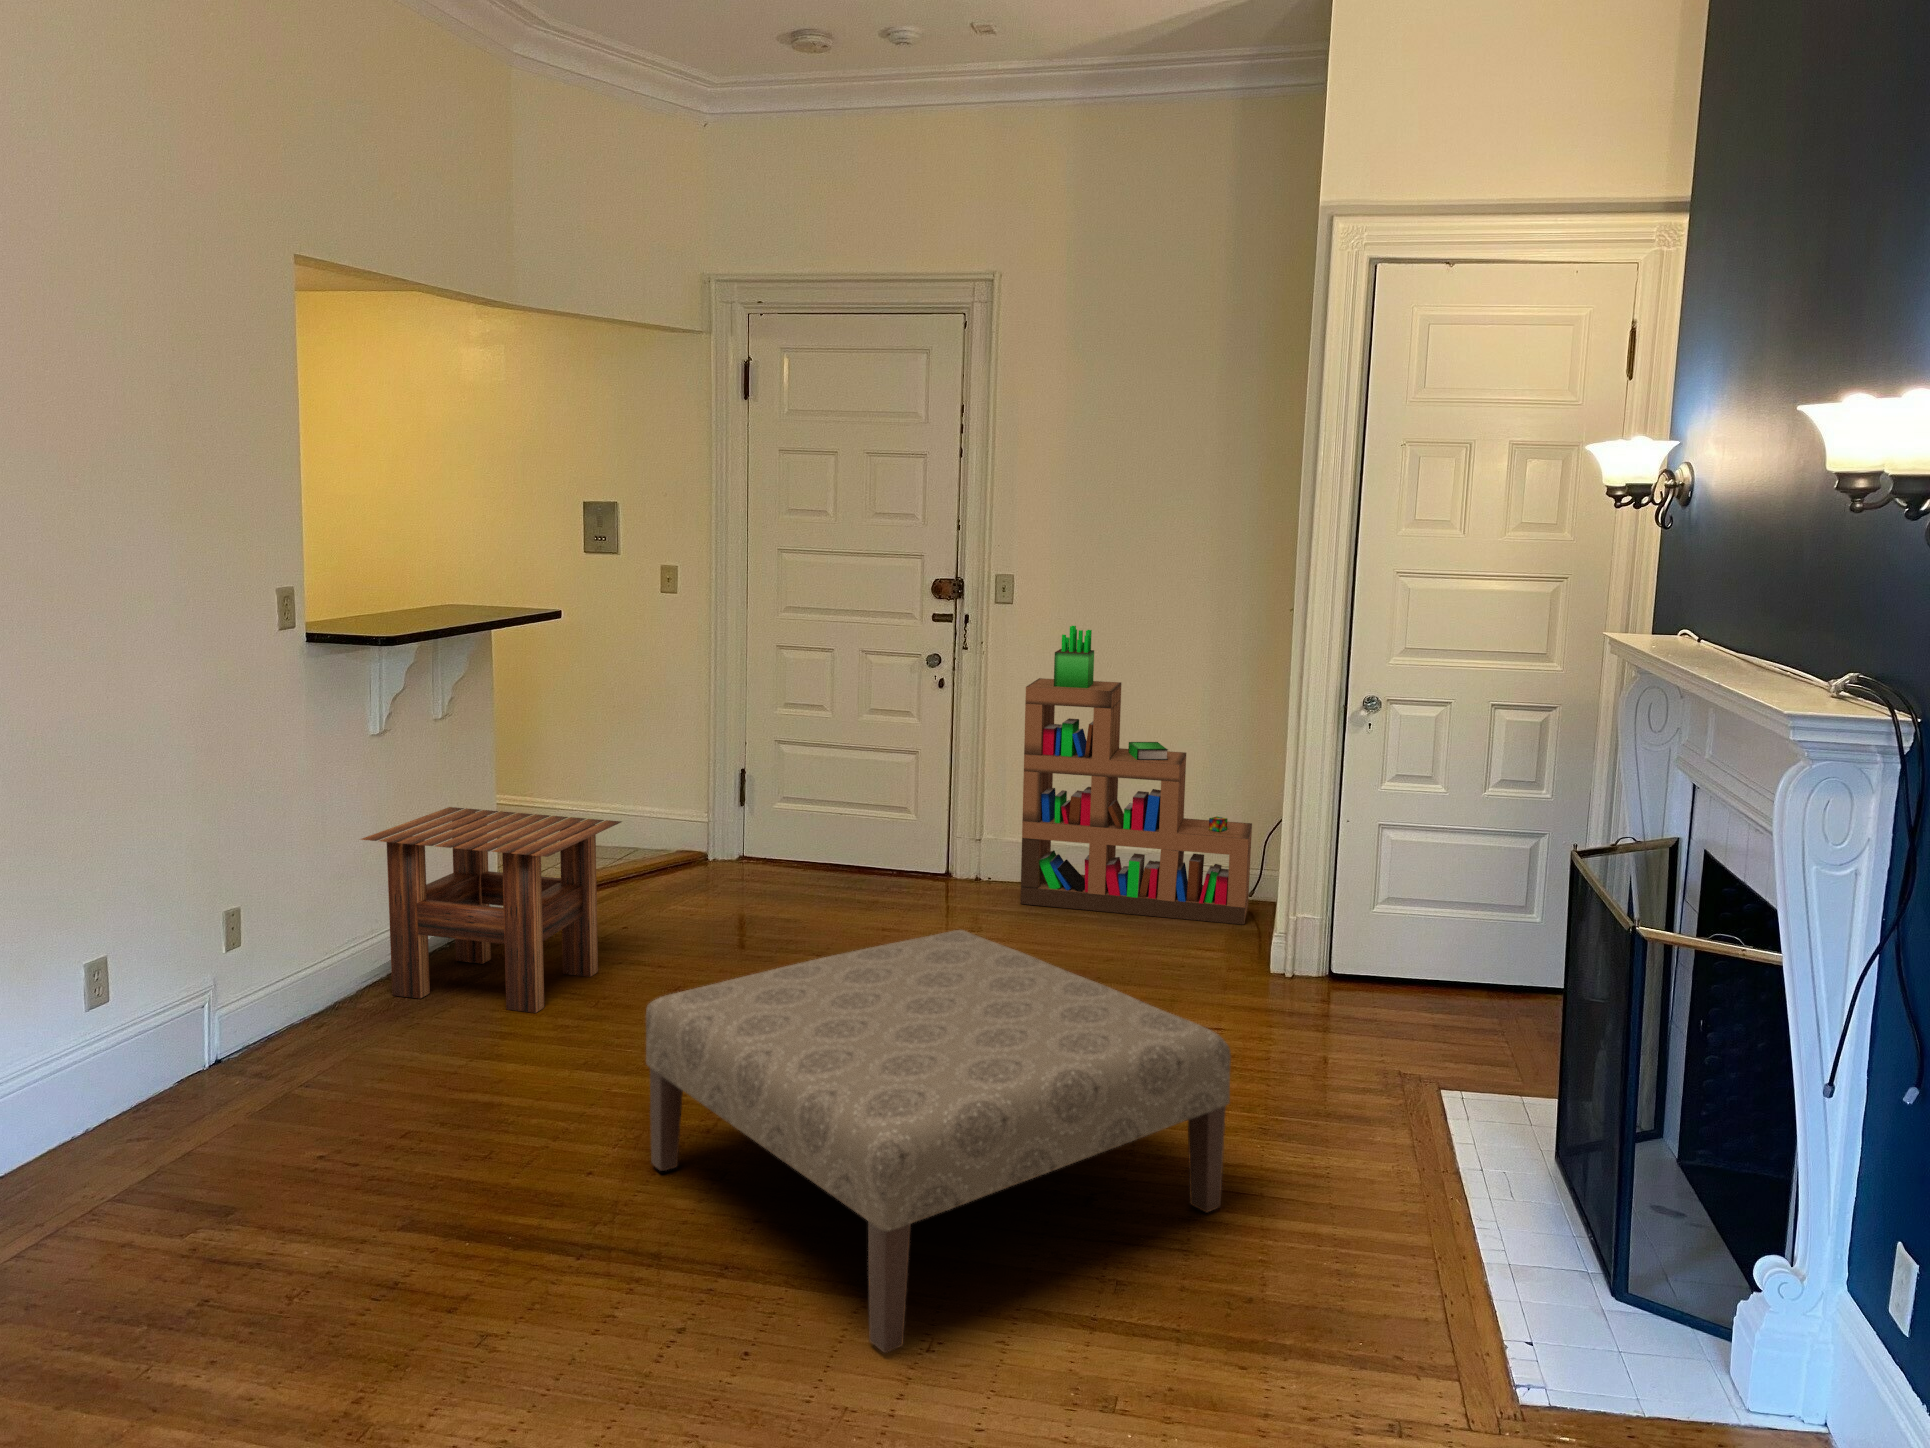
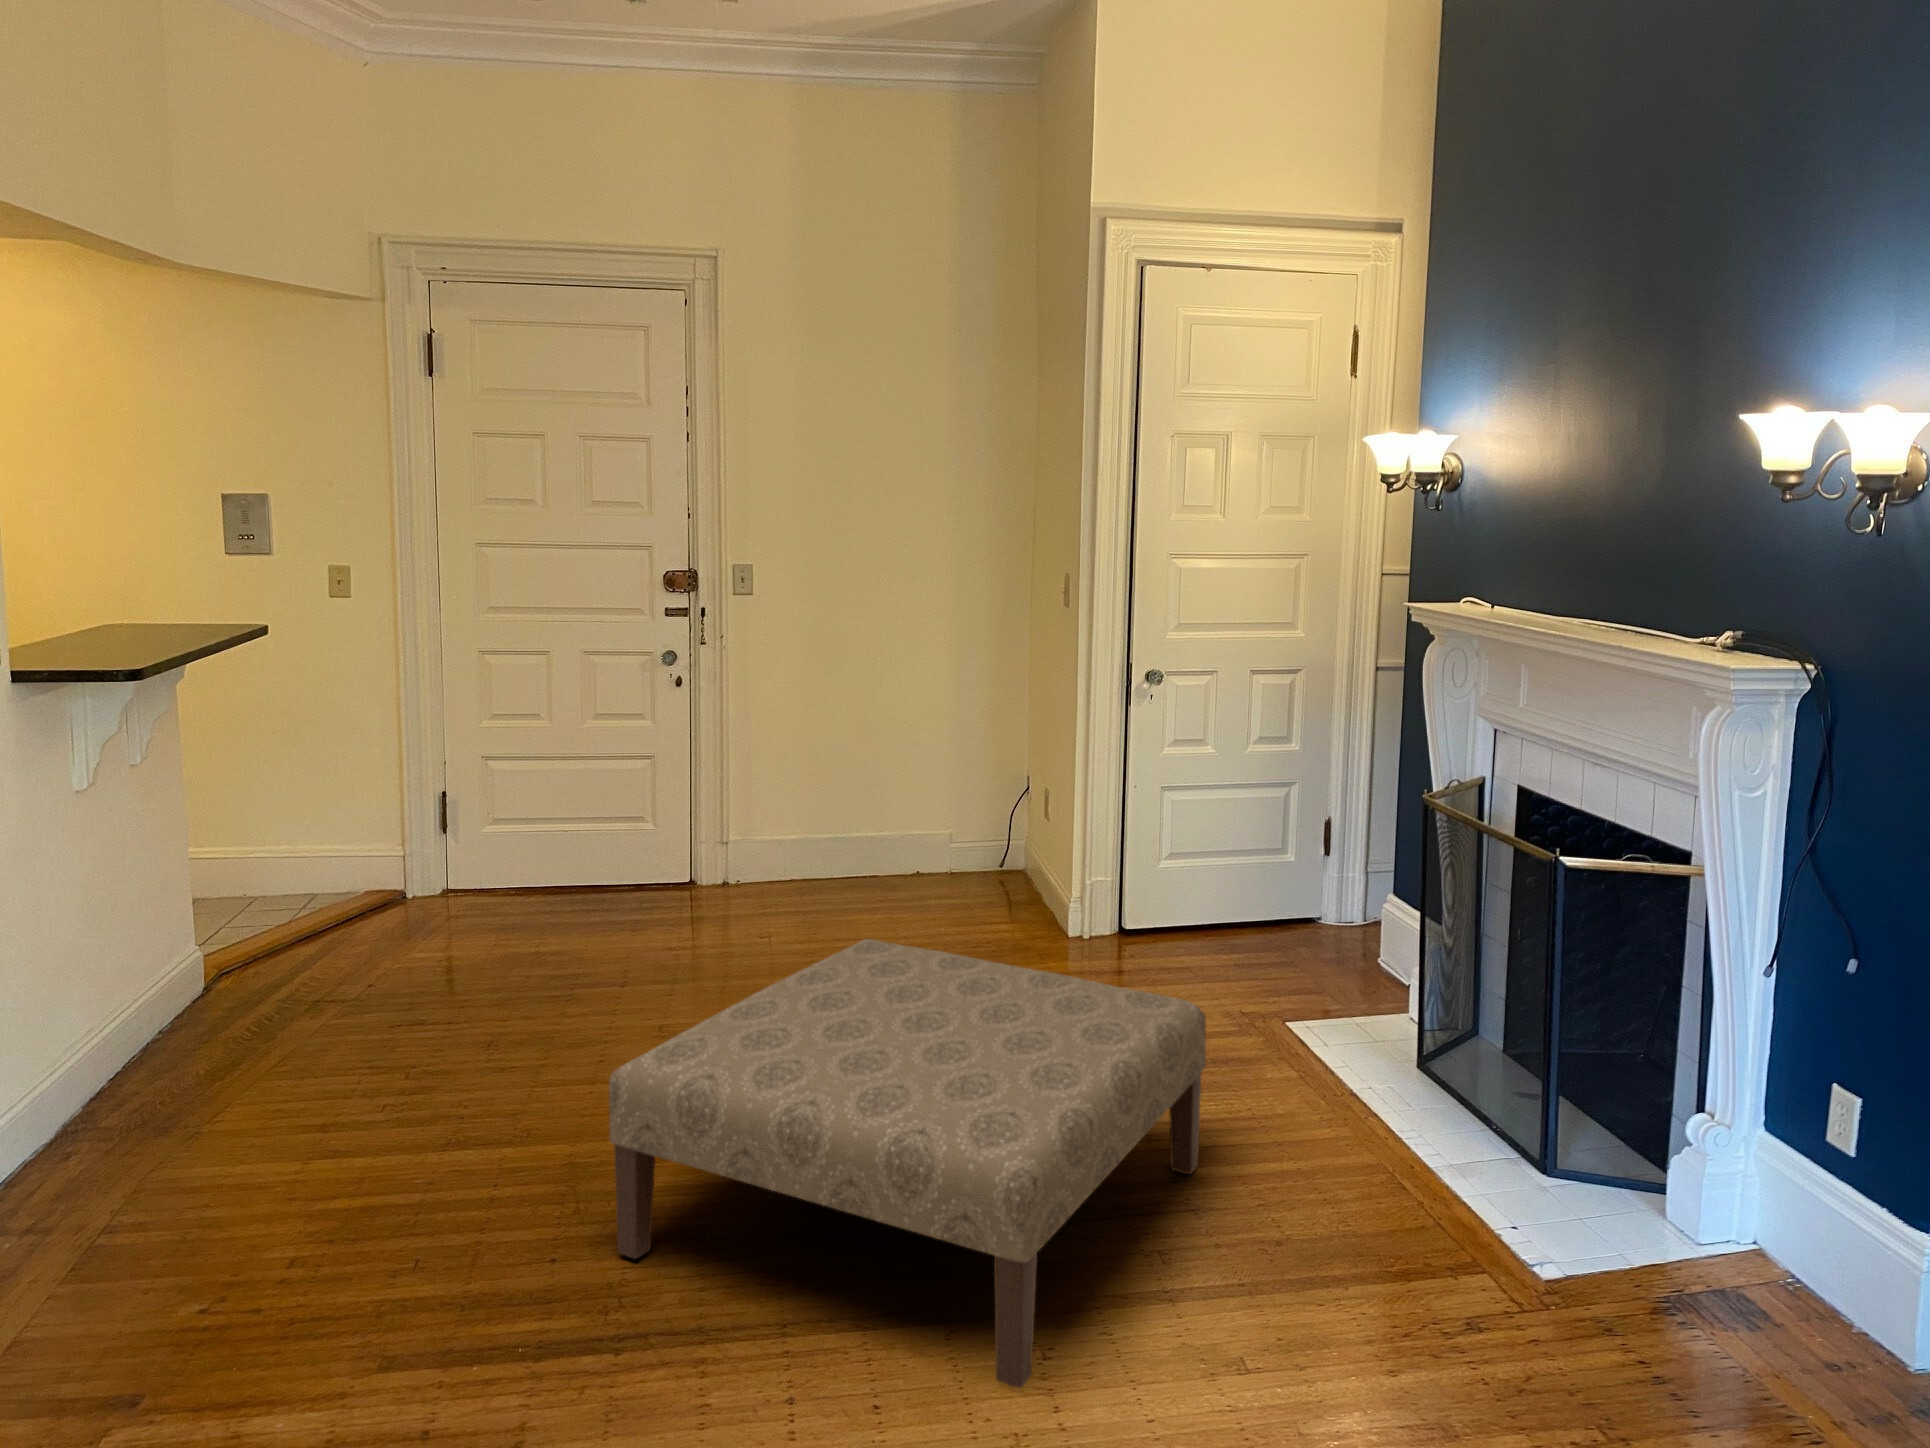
bookshelf: present [1020,626,1252,925] -> none [784,615,1011,903]
side table: present [361,807,622,1013] -> none [58,869,395,1123]

